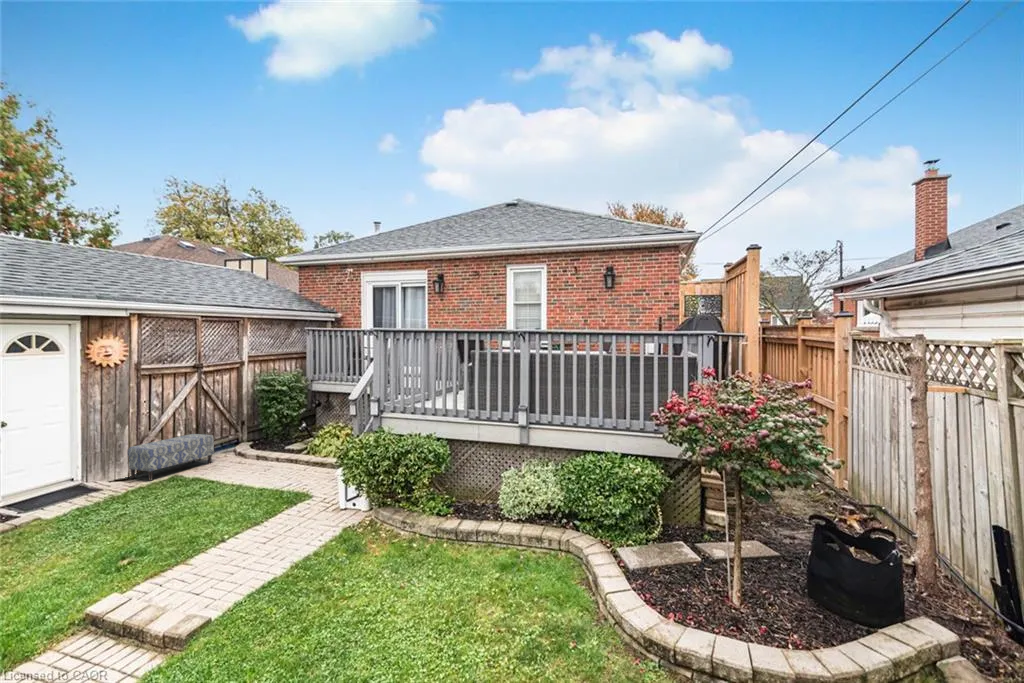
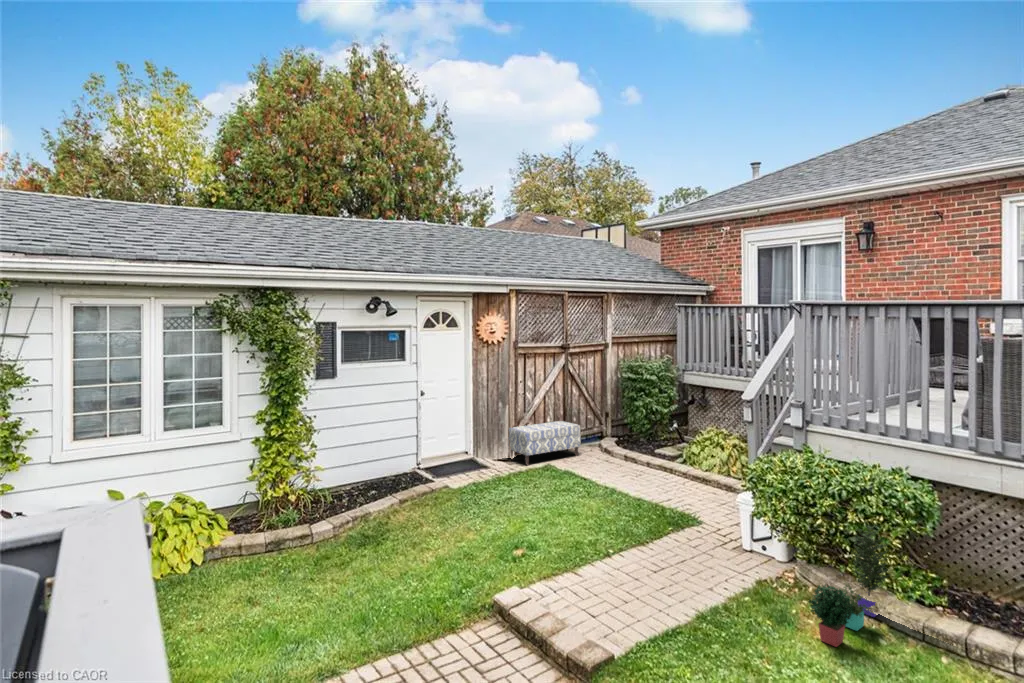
potted plant: none [367,471,420,555] -> present [809,522,889,647]

